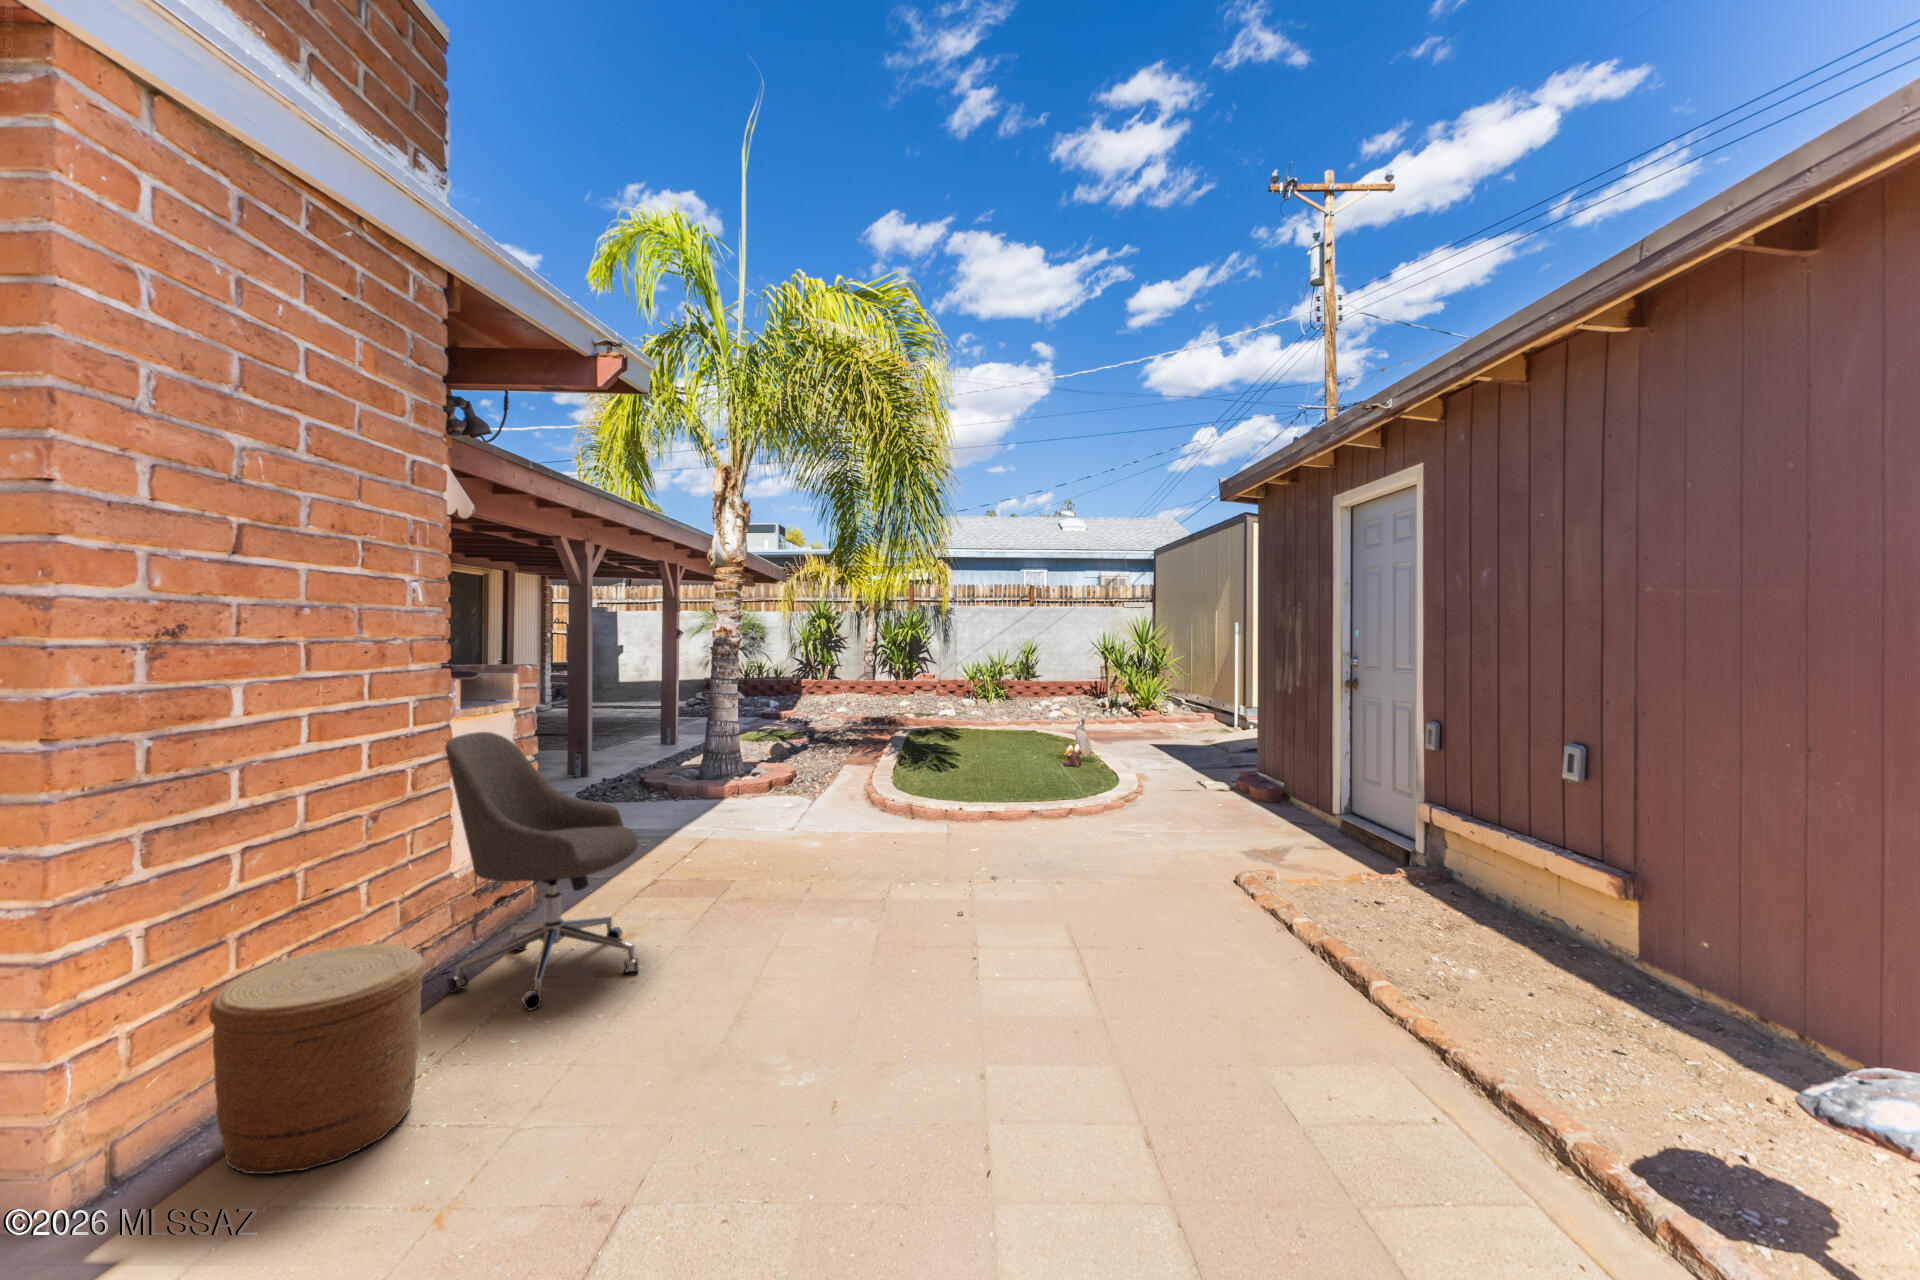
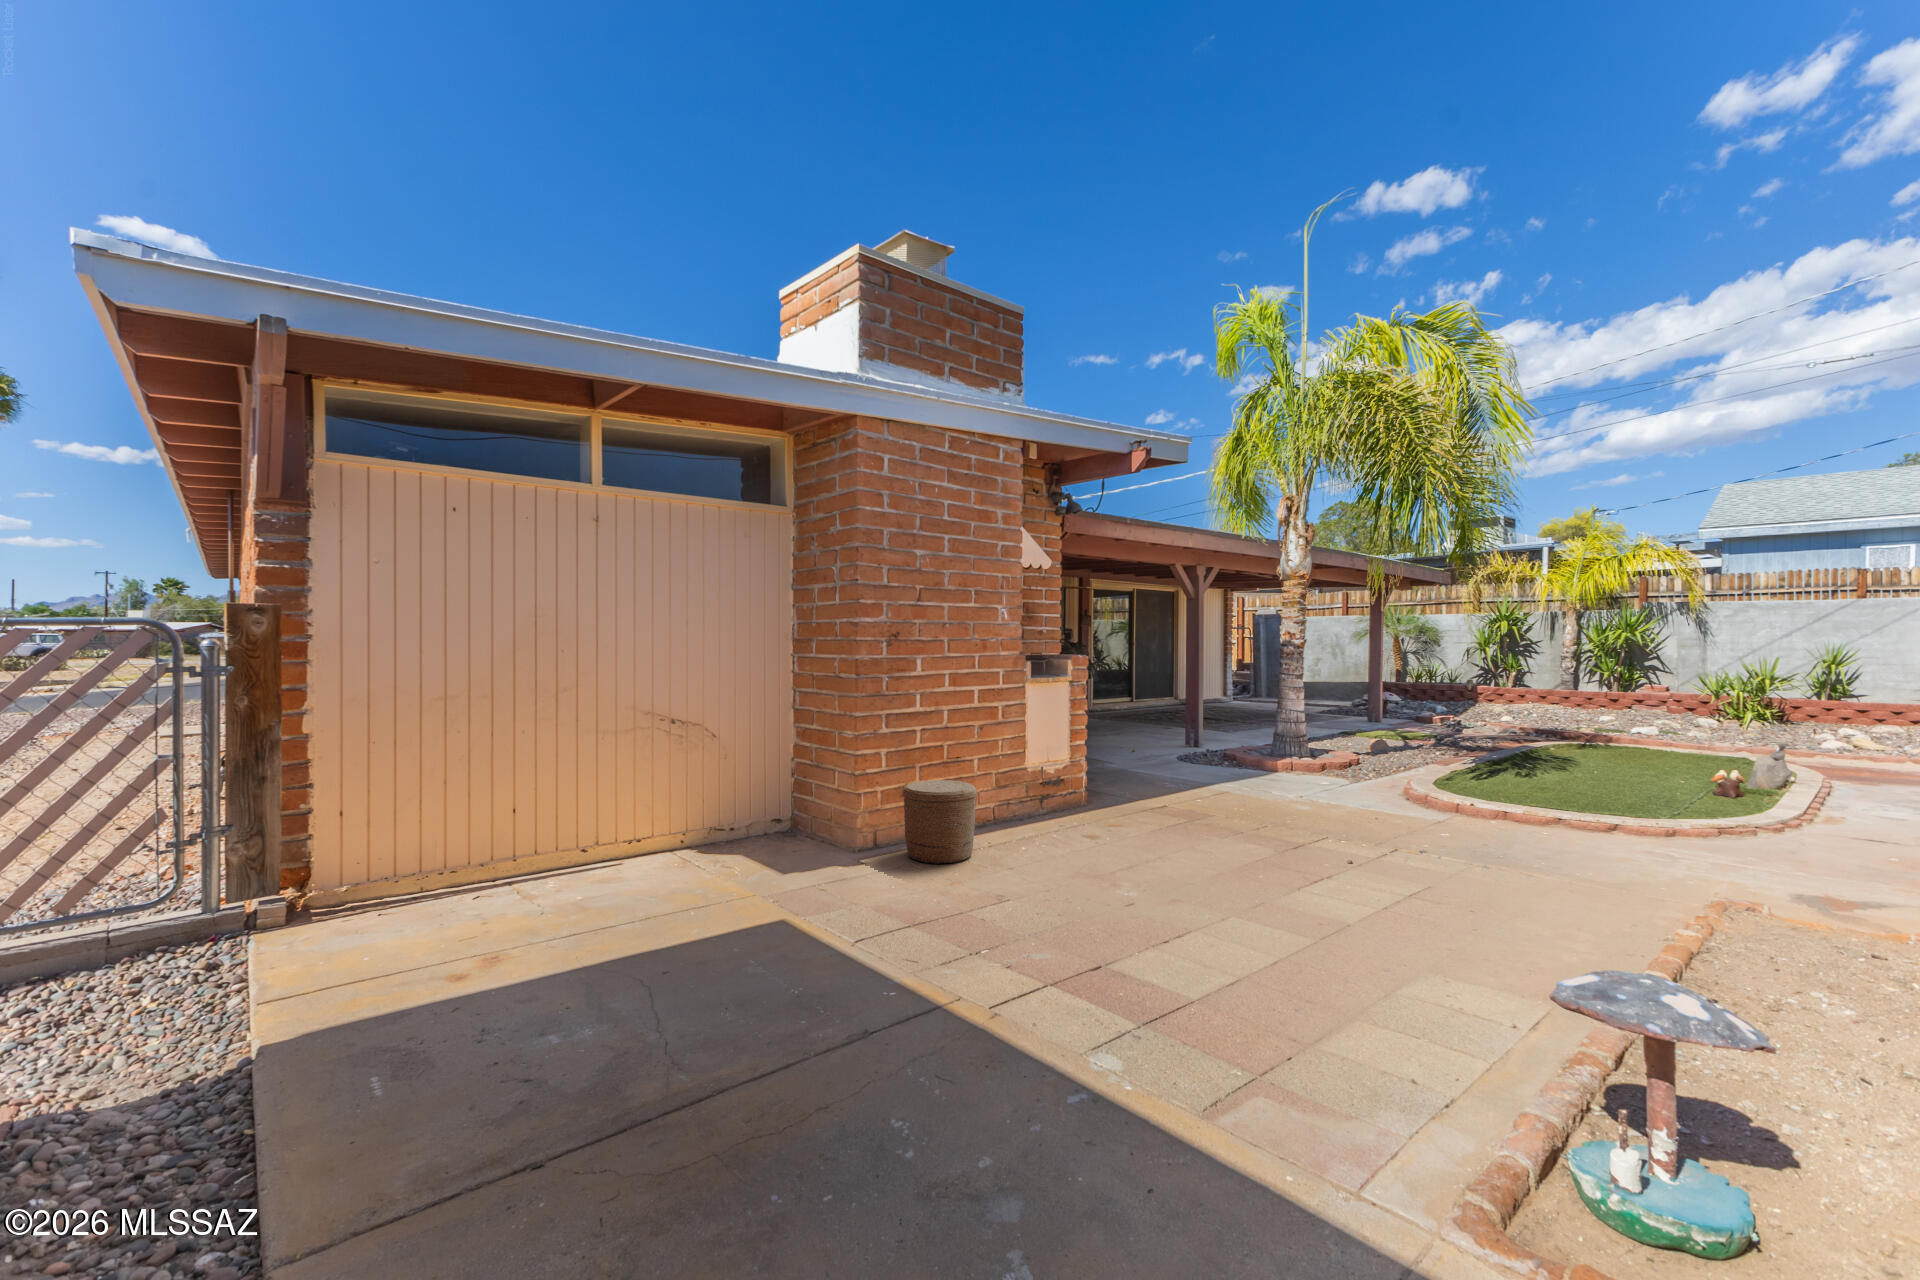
chair: present [445,732,638,1010] -> none [1015,692,1115,843]

